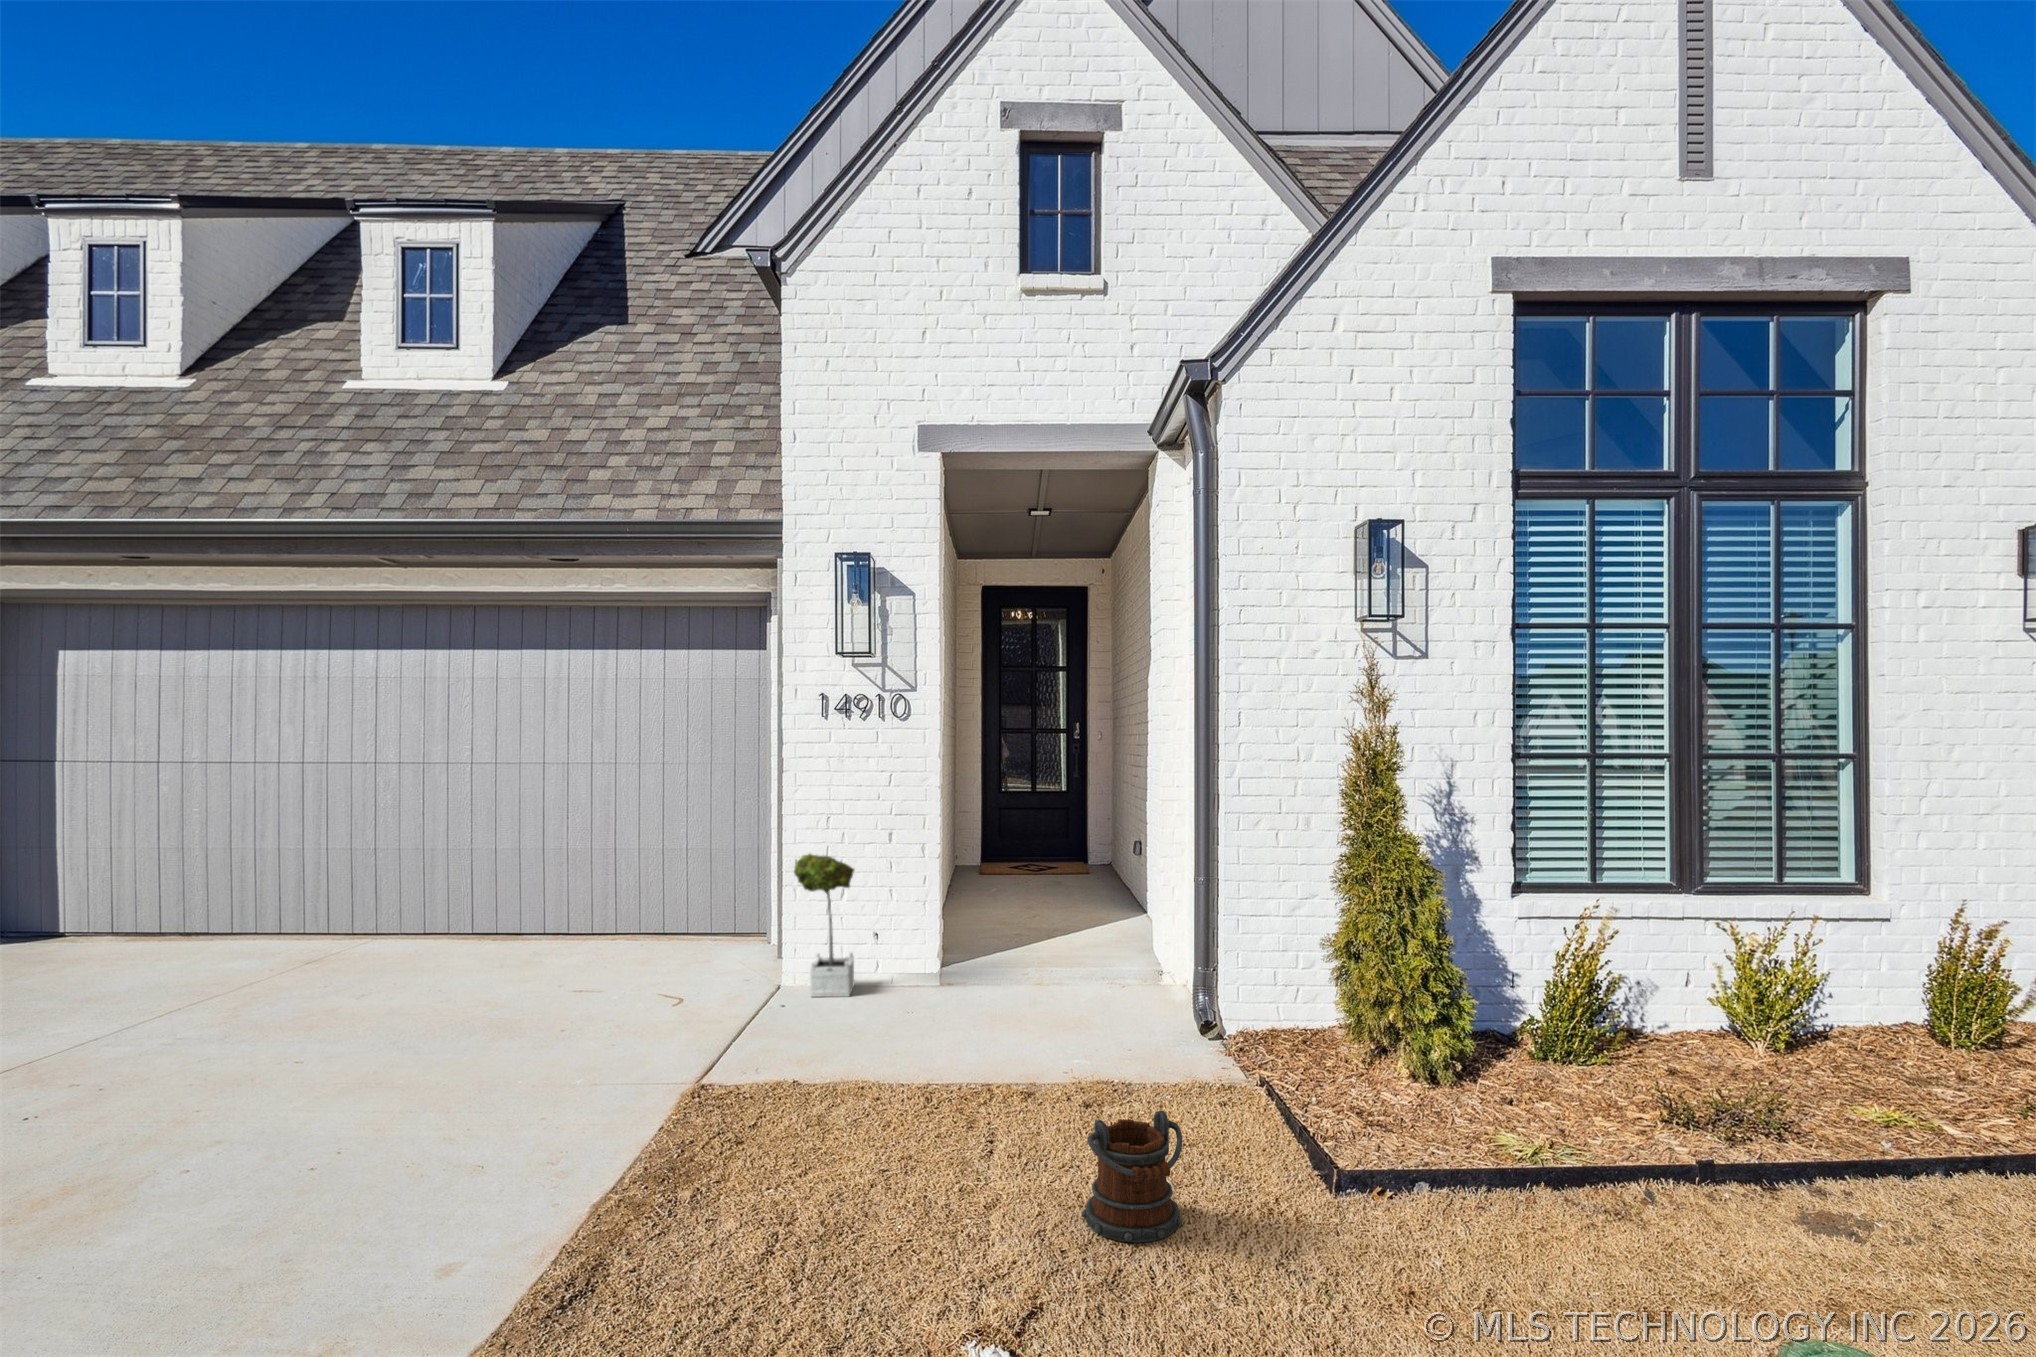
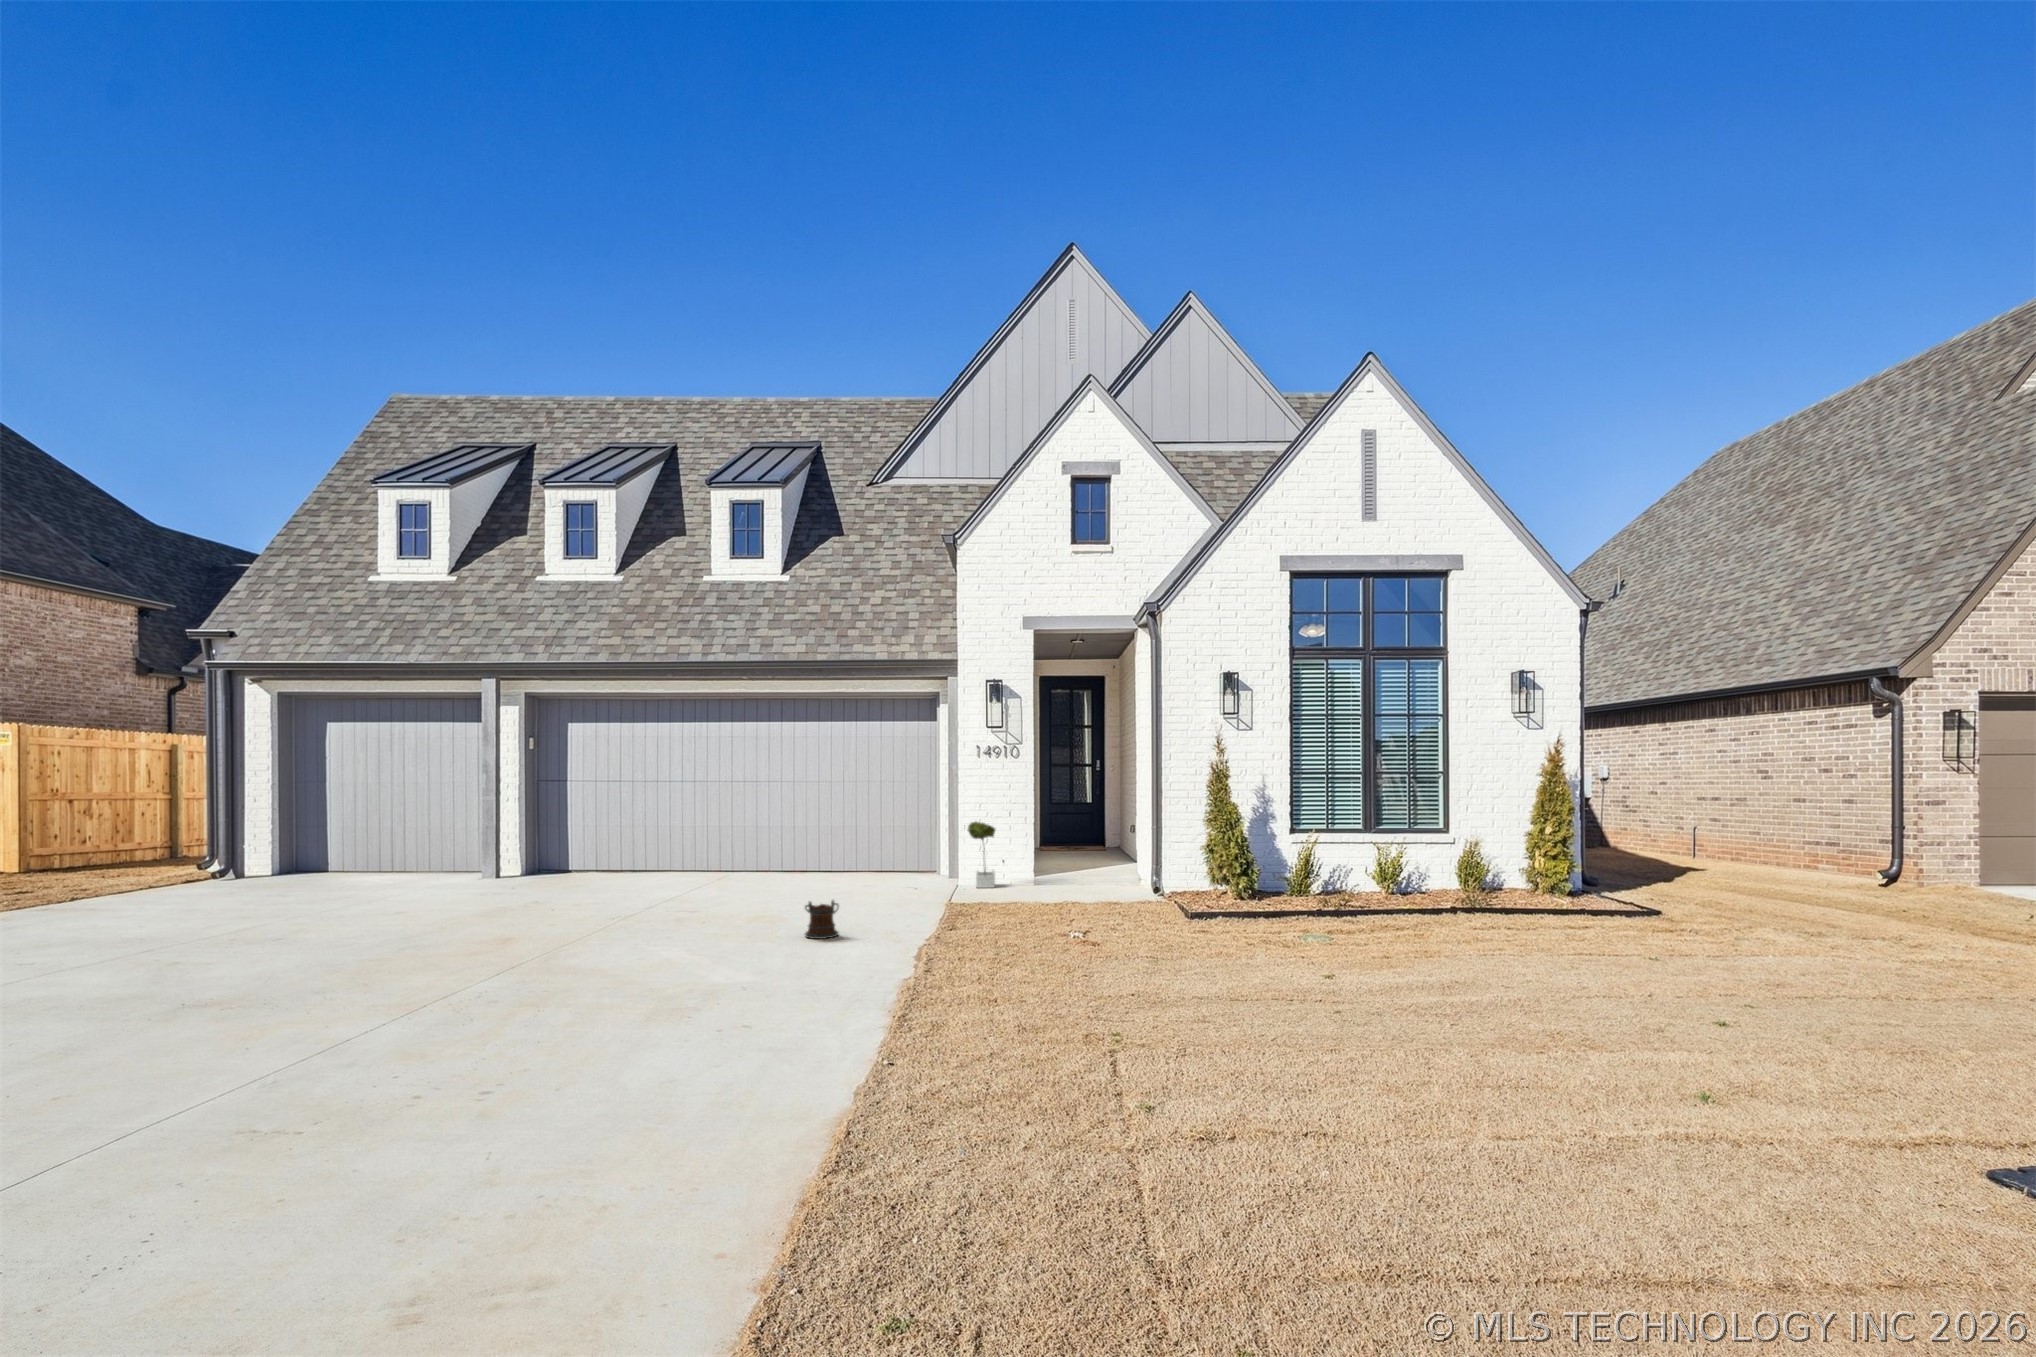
bucket: present [1082,1110,1182,1243] -> present [805,901,839,939]

